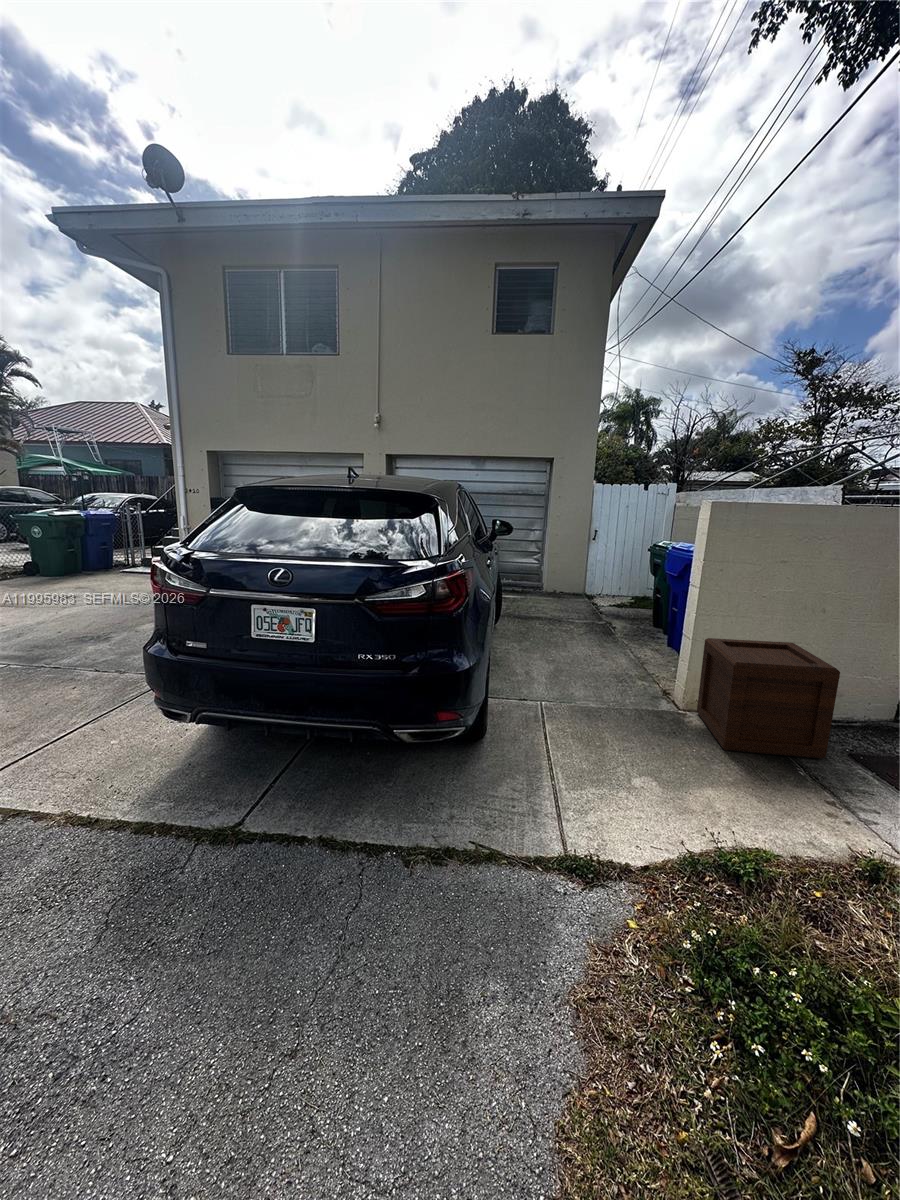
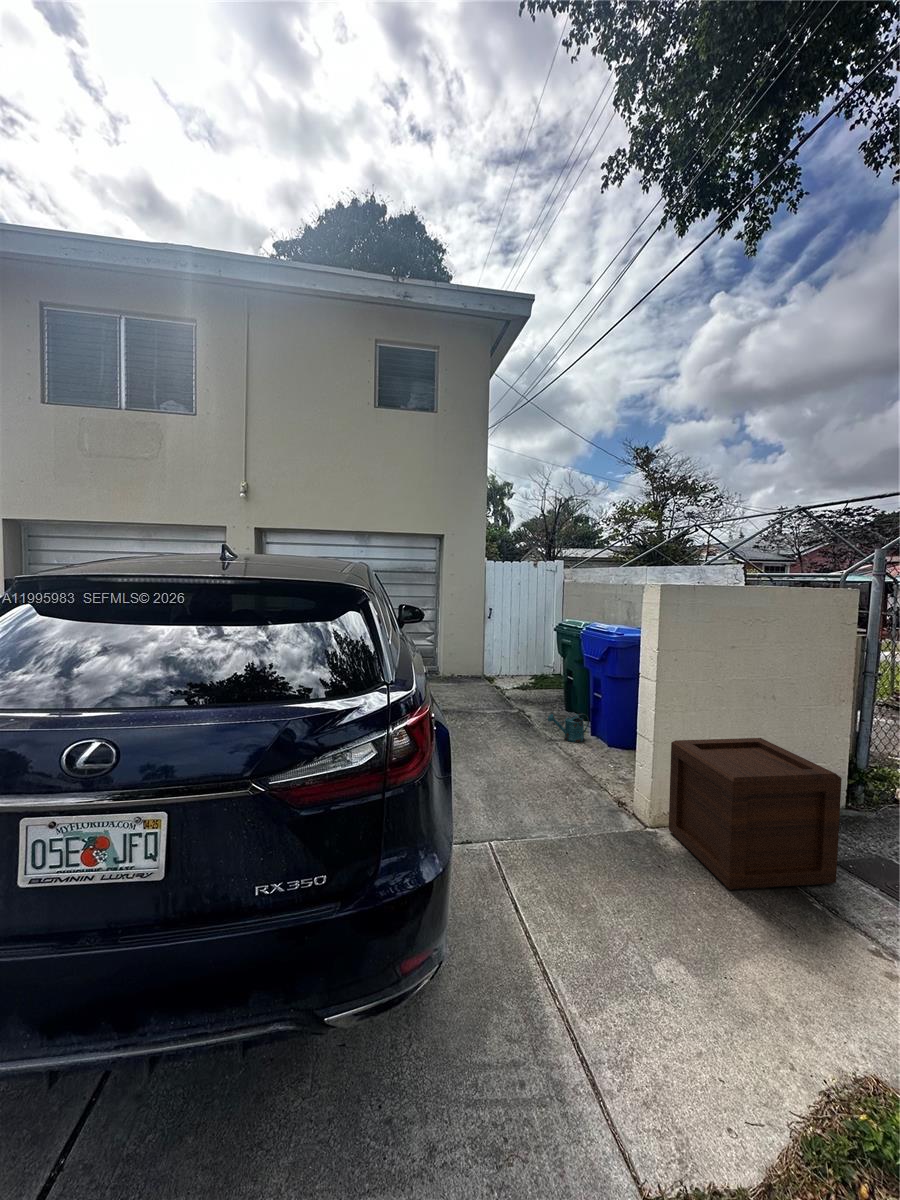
watering can: none [625,623,664,649] -> present [548,714,589,742]

